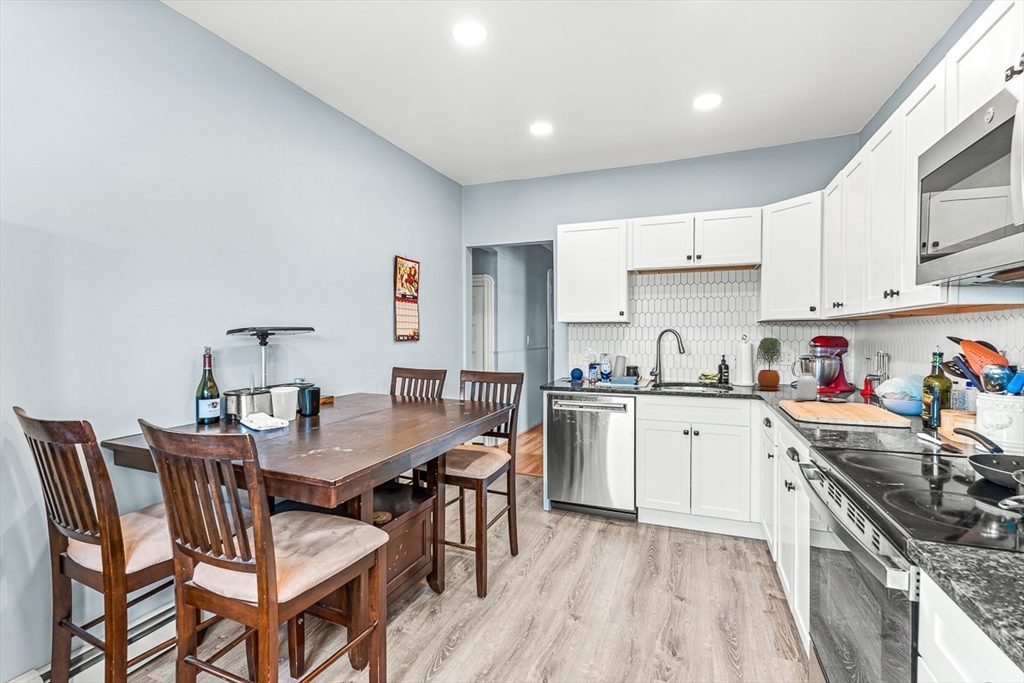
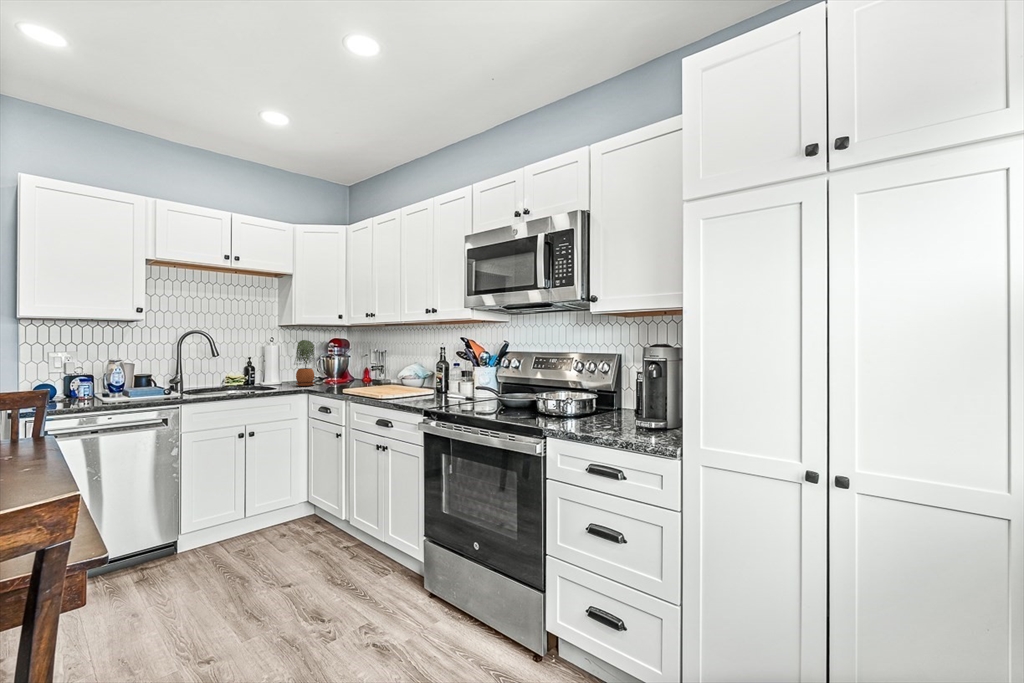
jar: present [795,373,846,402] -> none [342,368,378,390]

